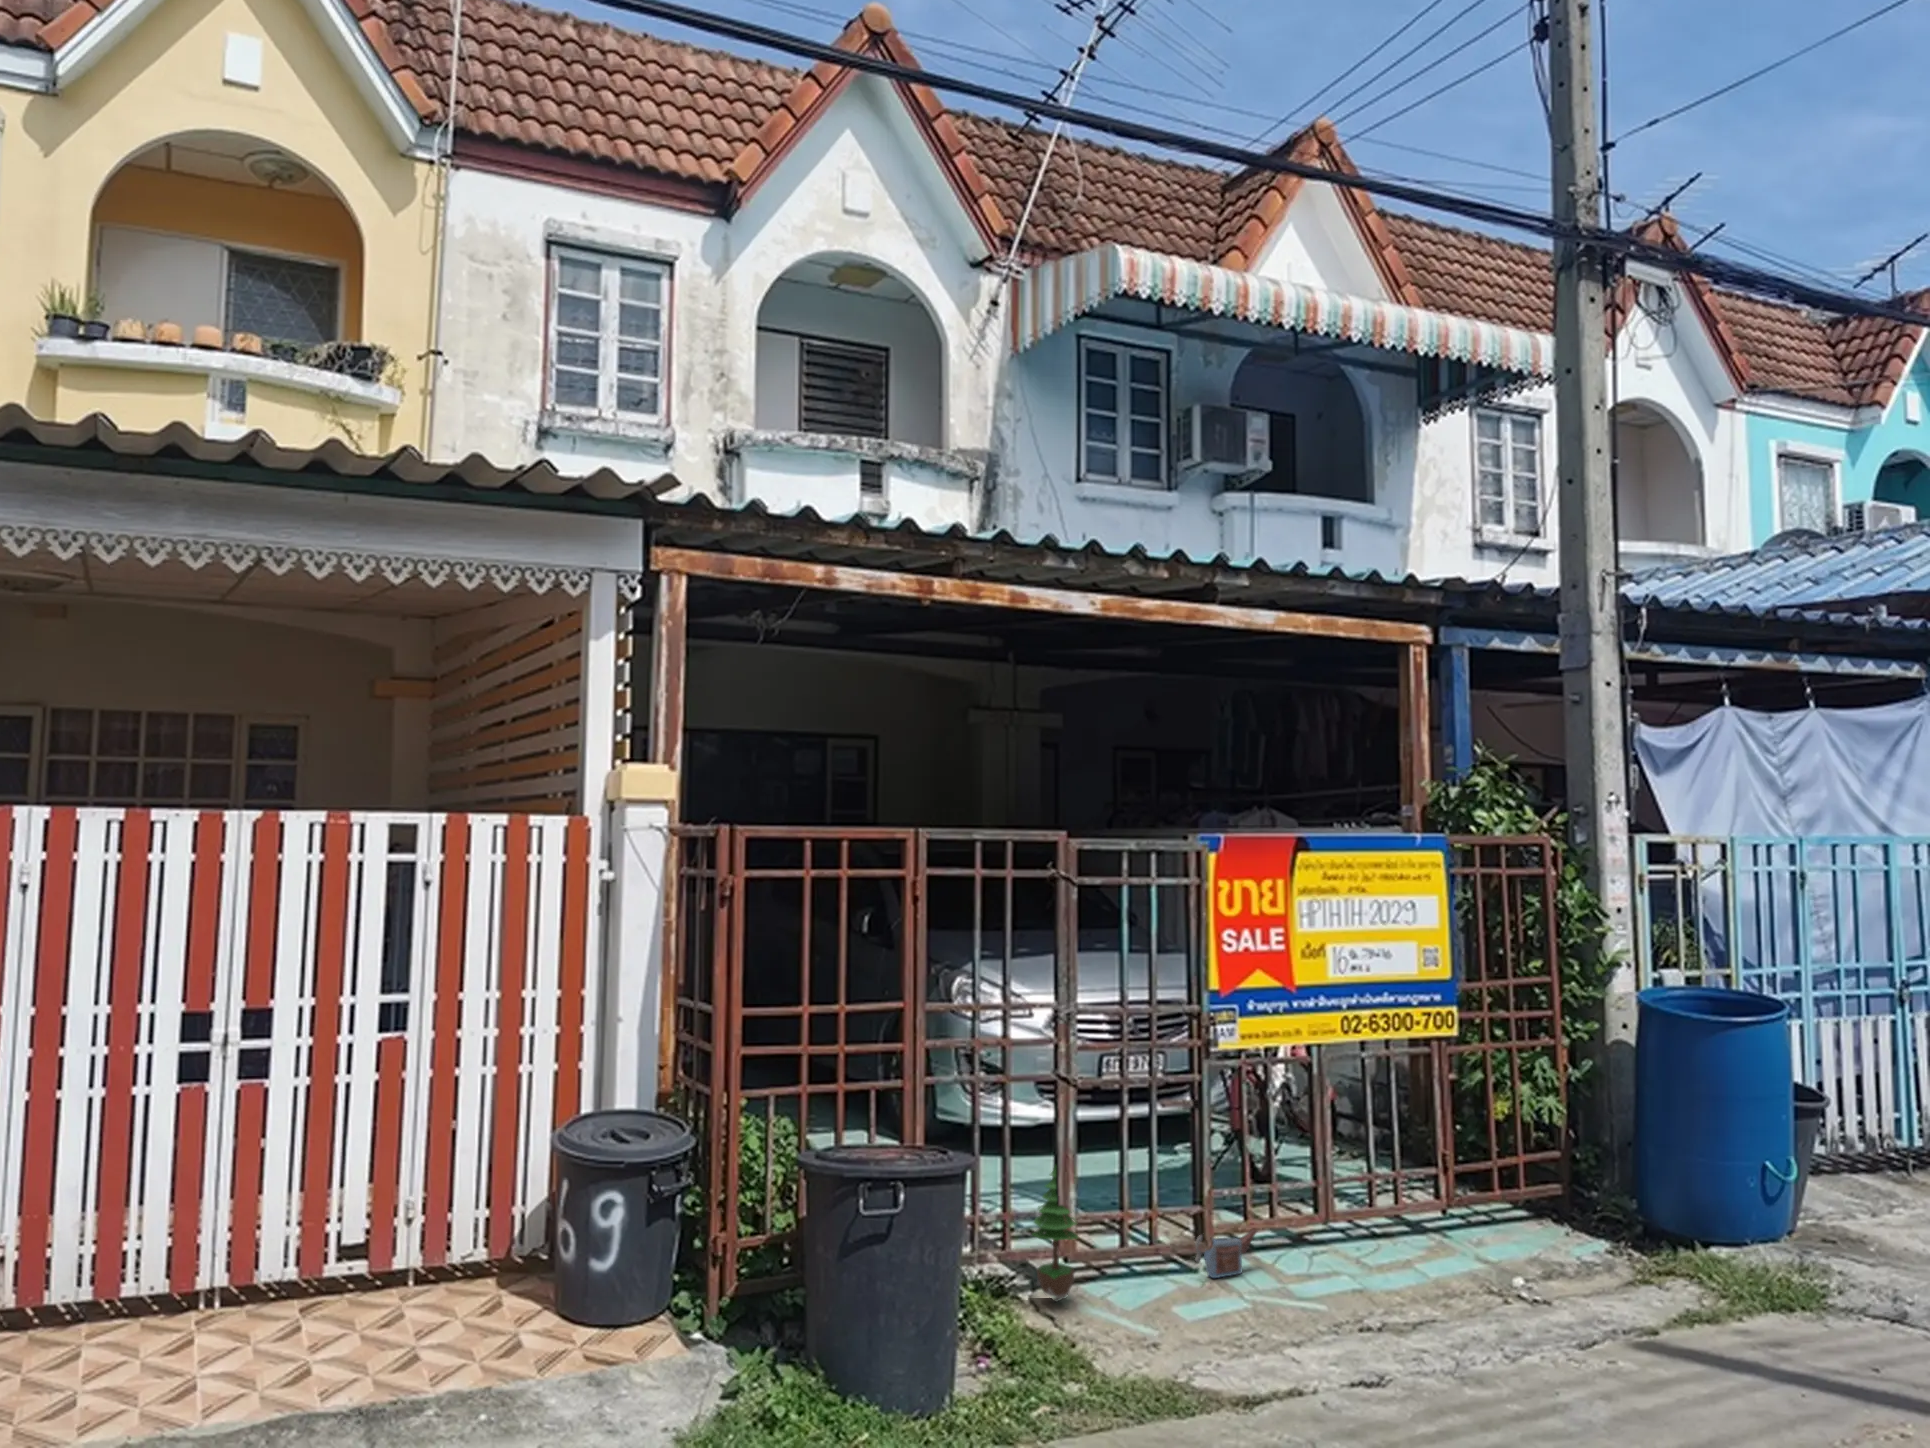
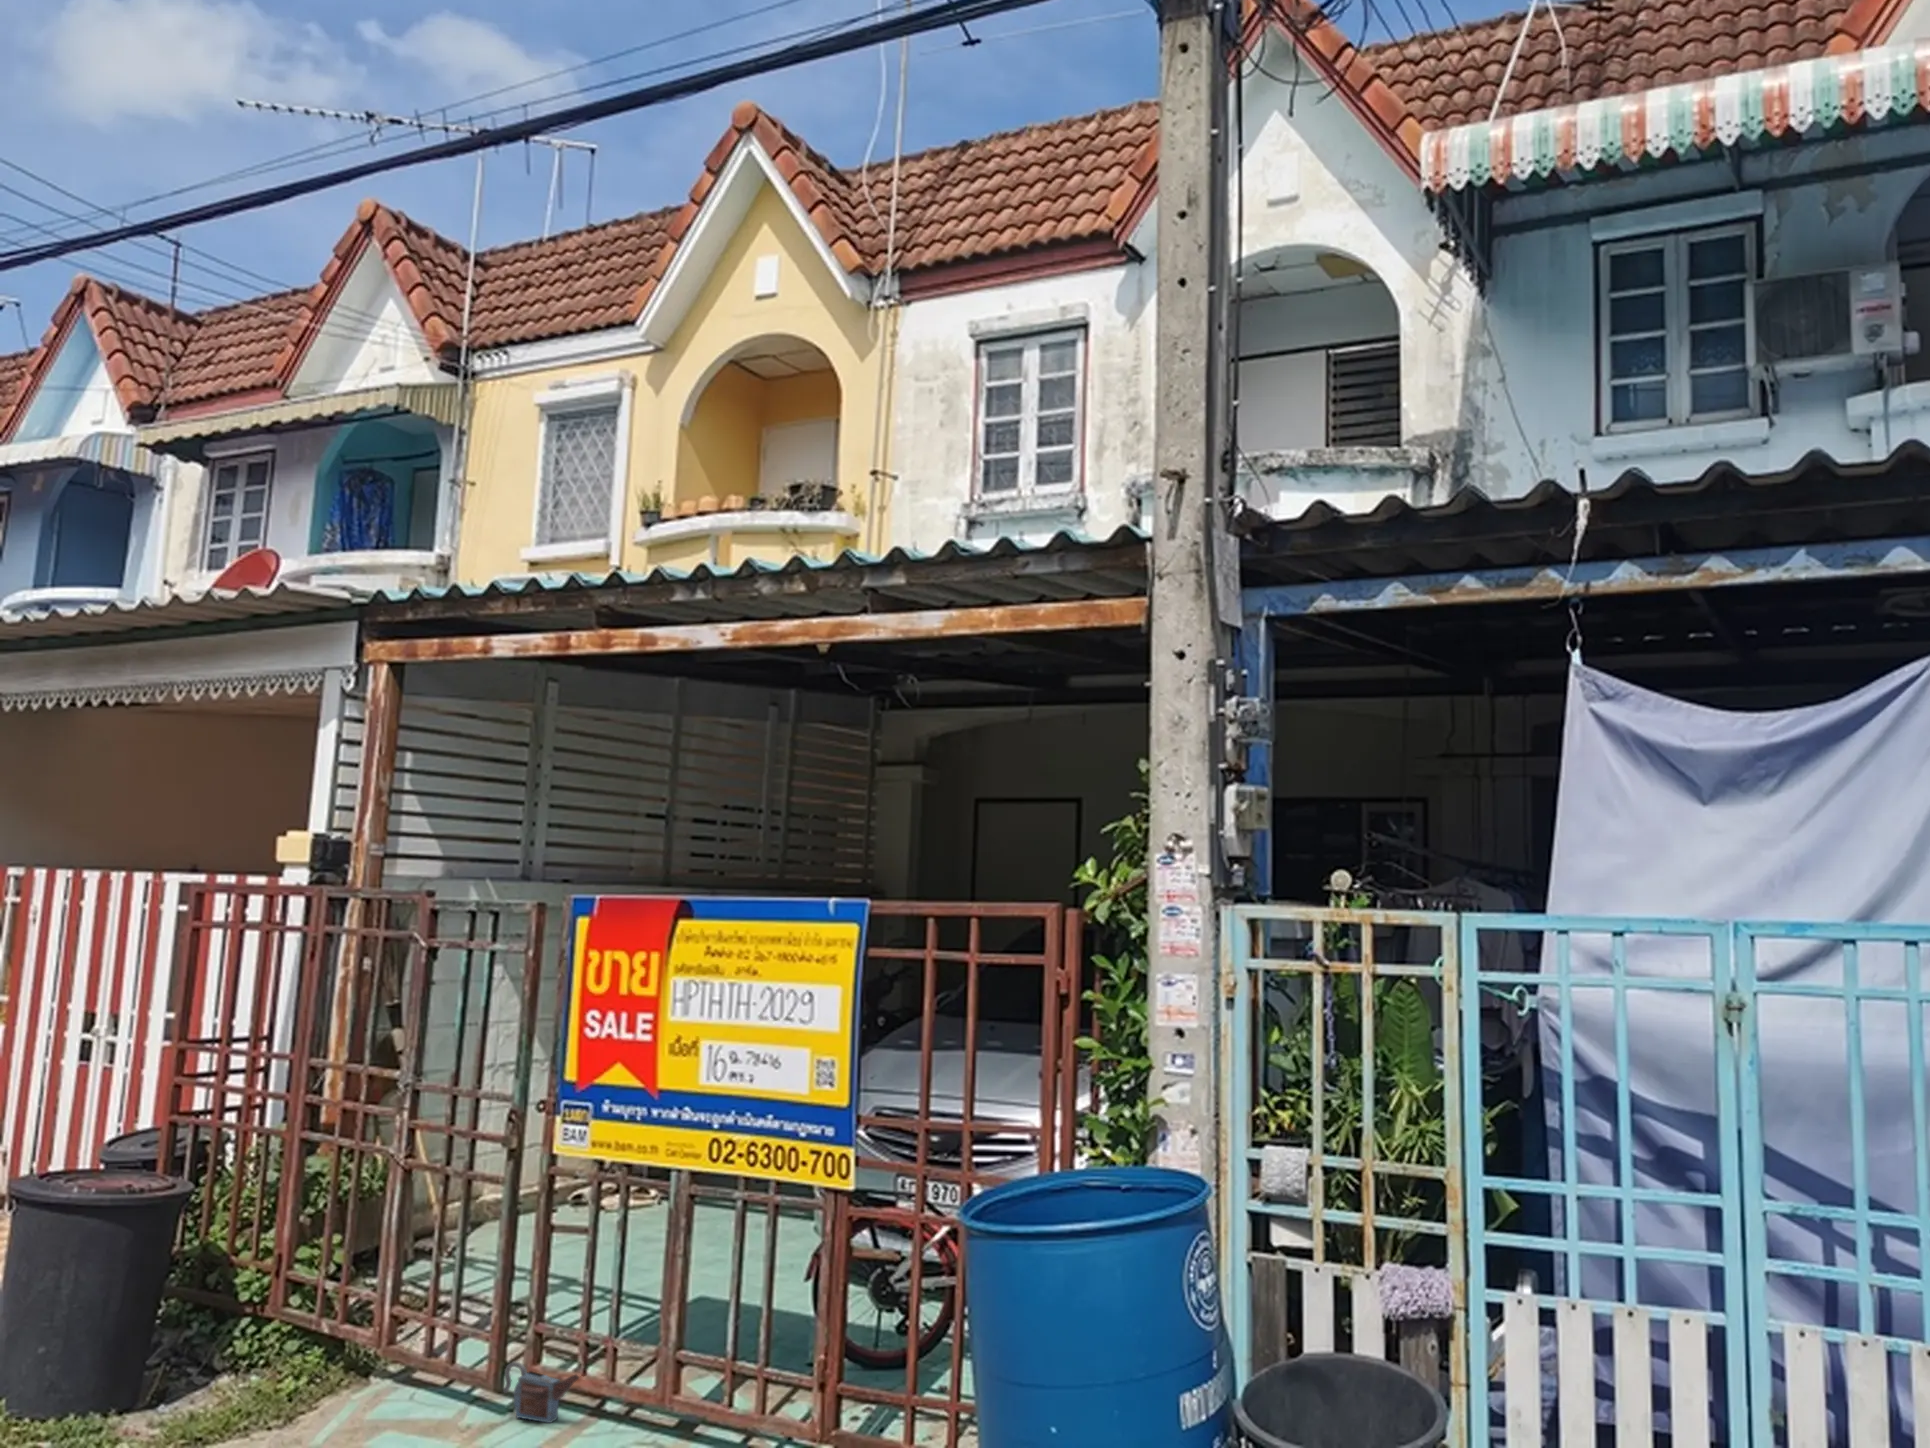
potted tree: present [1033,1166,1078,1302] -> none [360,1240,415,1390]

